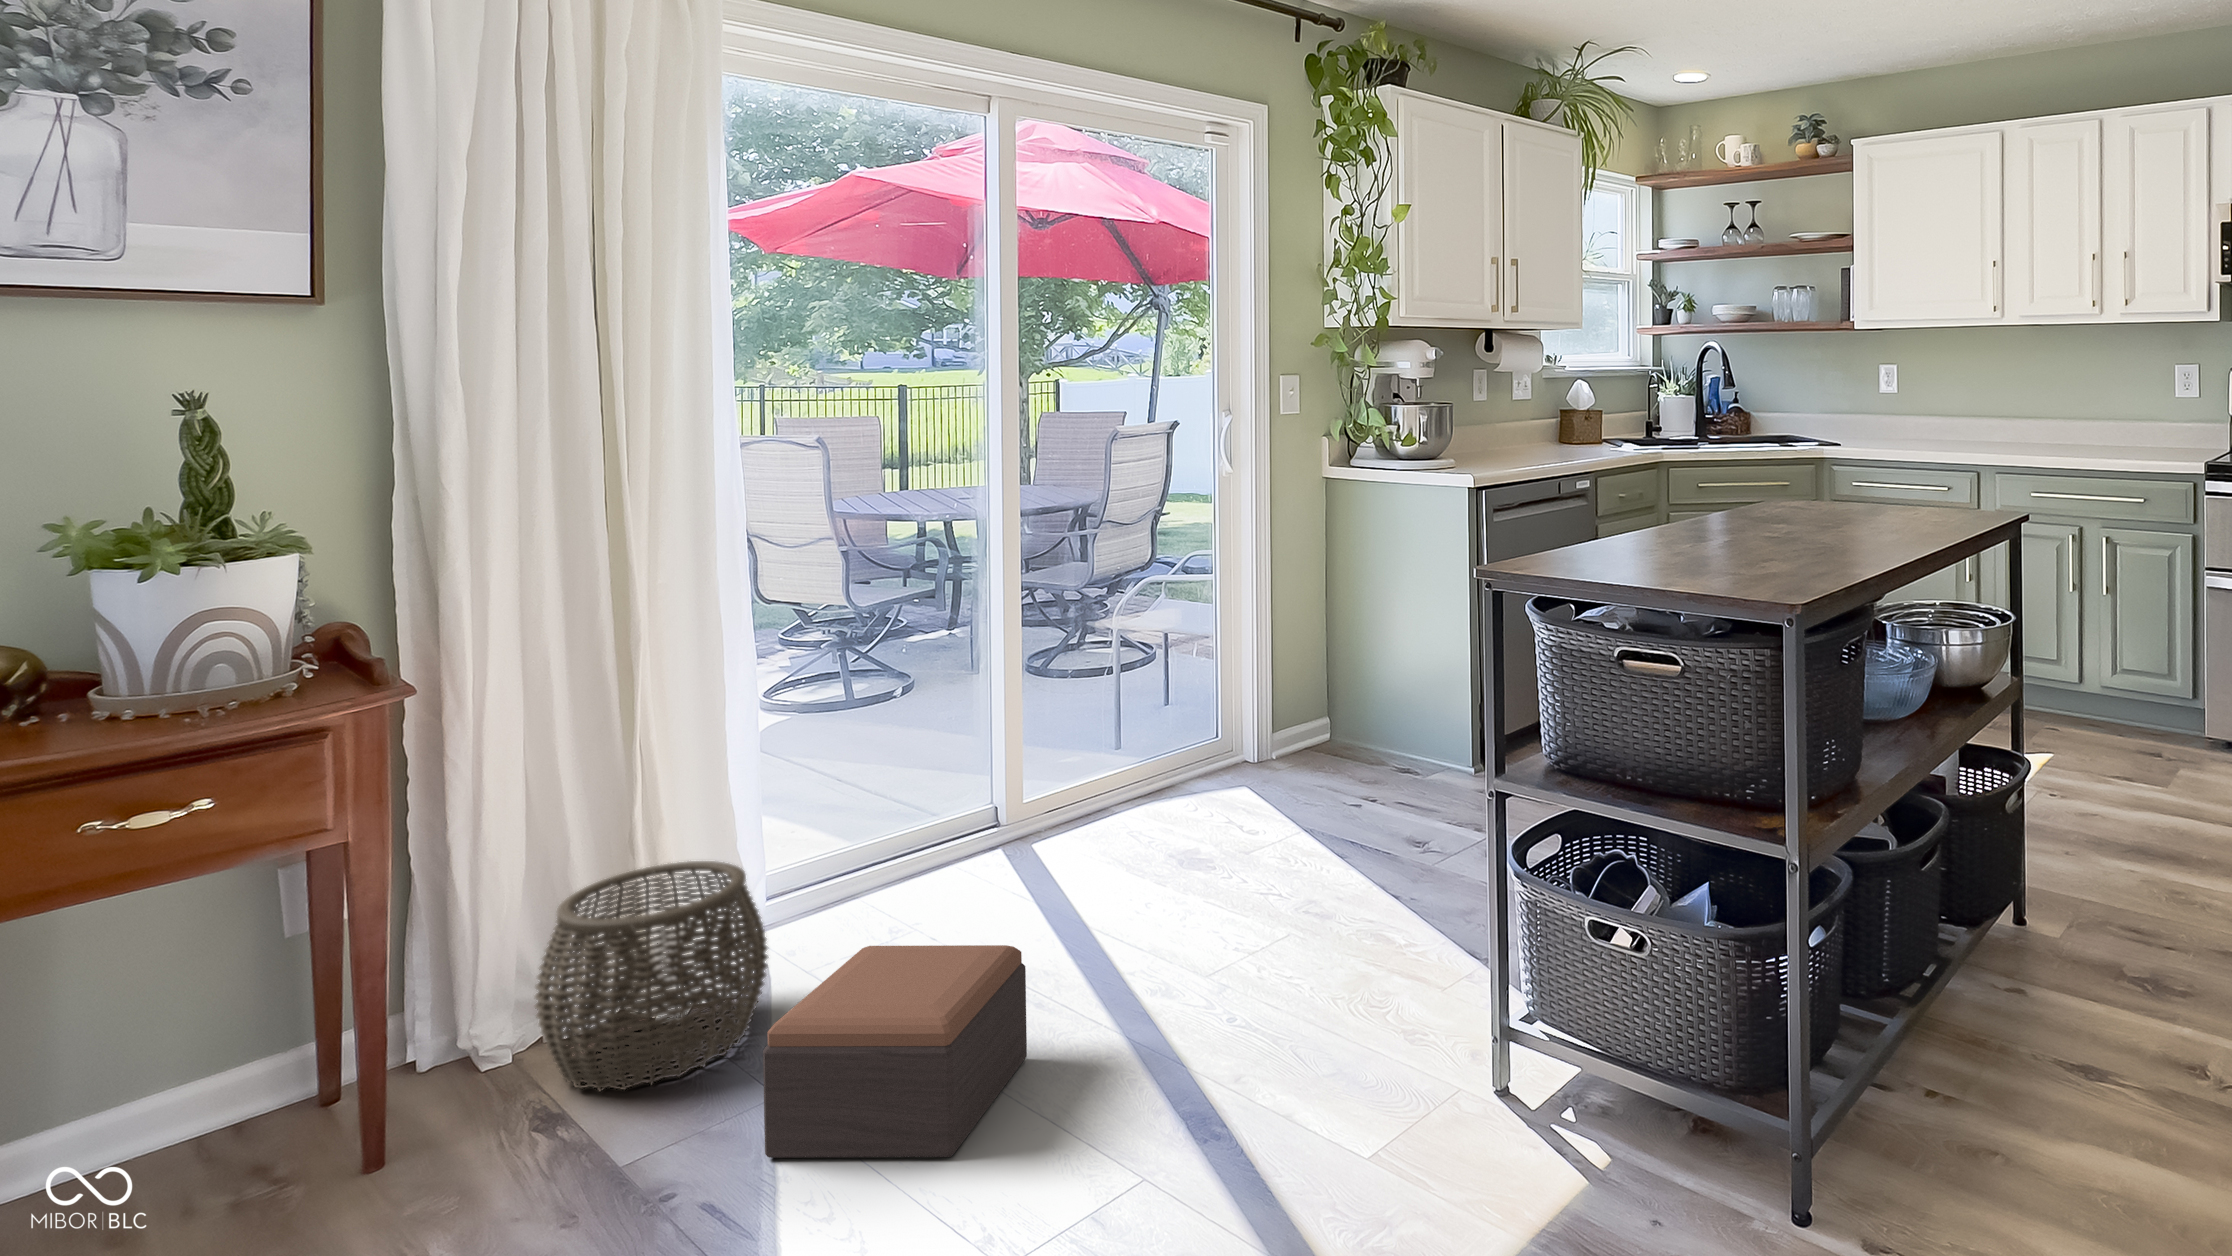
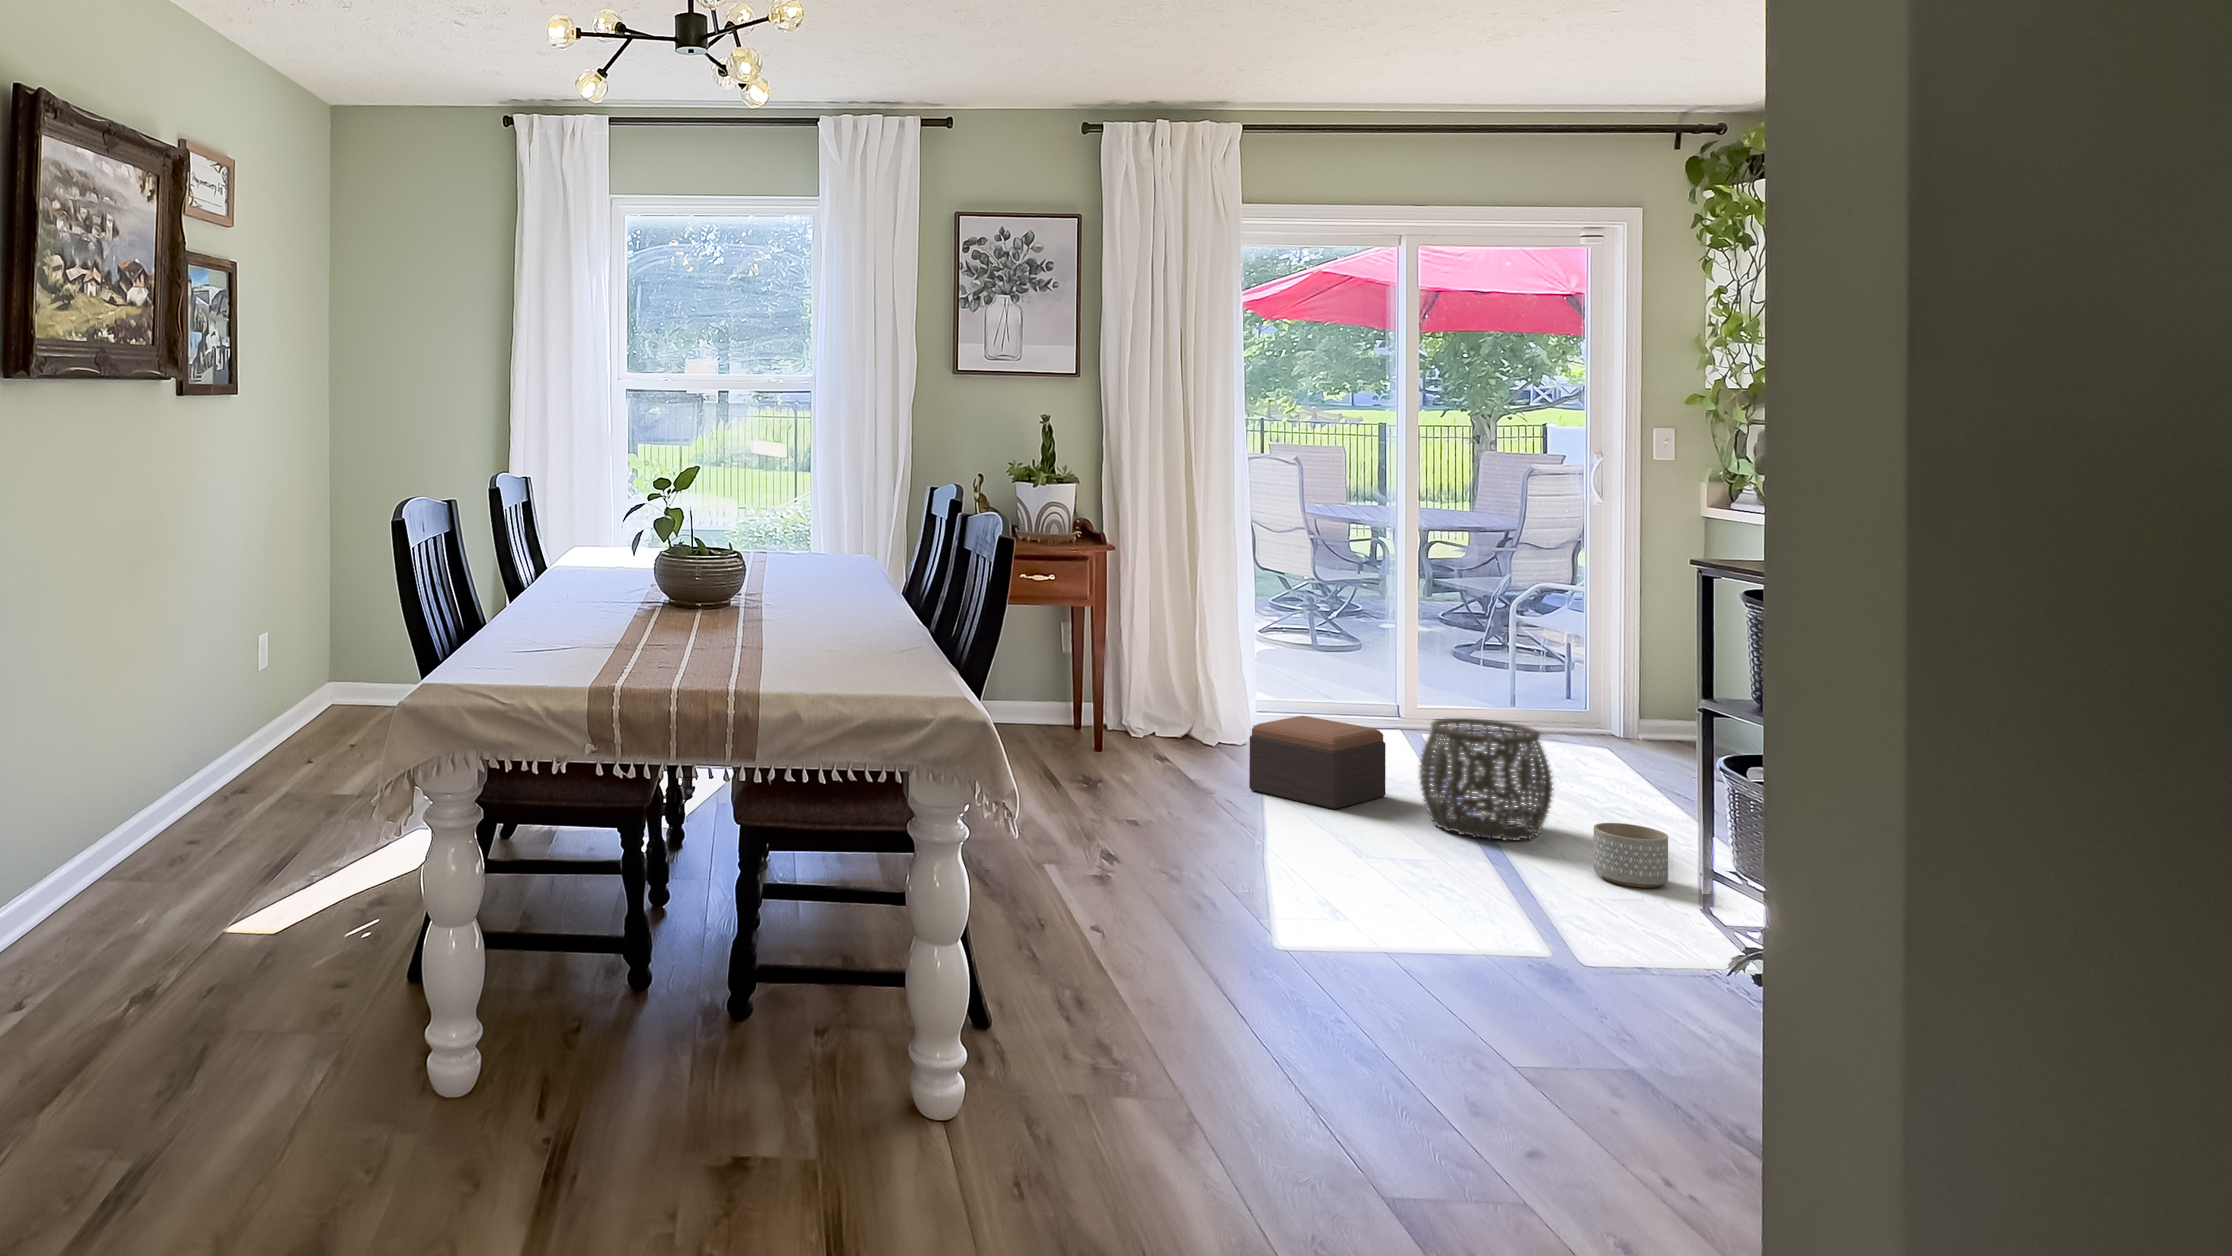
woven basket: present [535,861,768,1091] -> present [1419,718,1553,840]
planter: none [1424,1056,1530,1191] -> present [1594,823,1668,888]

